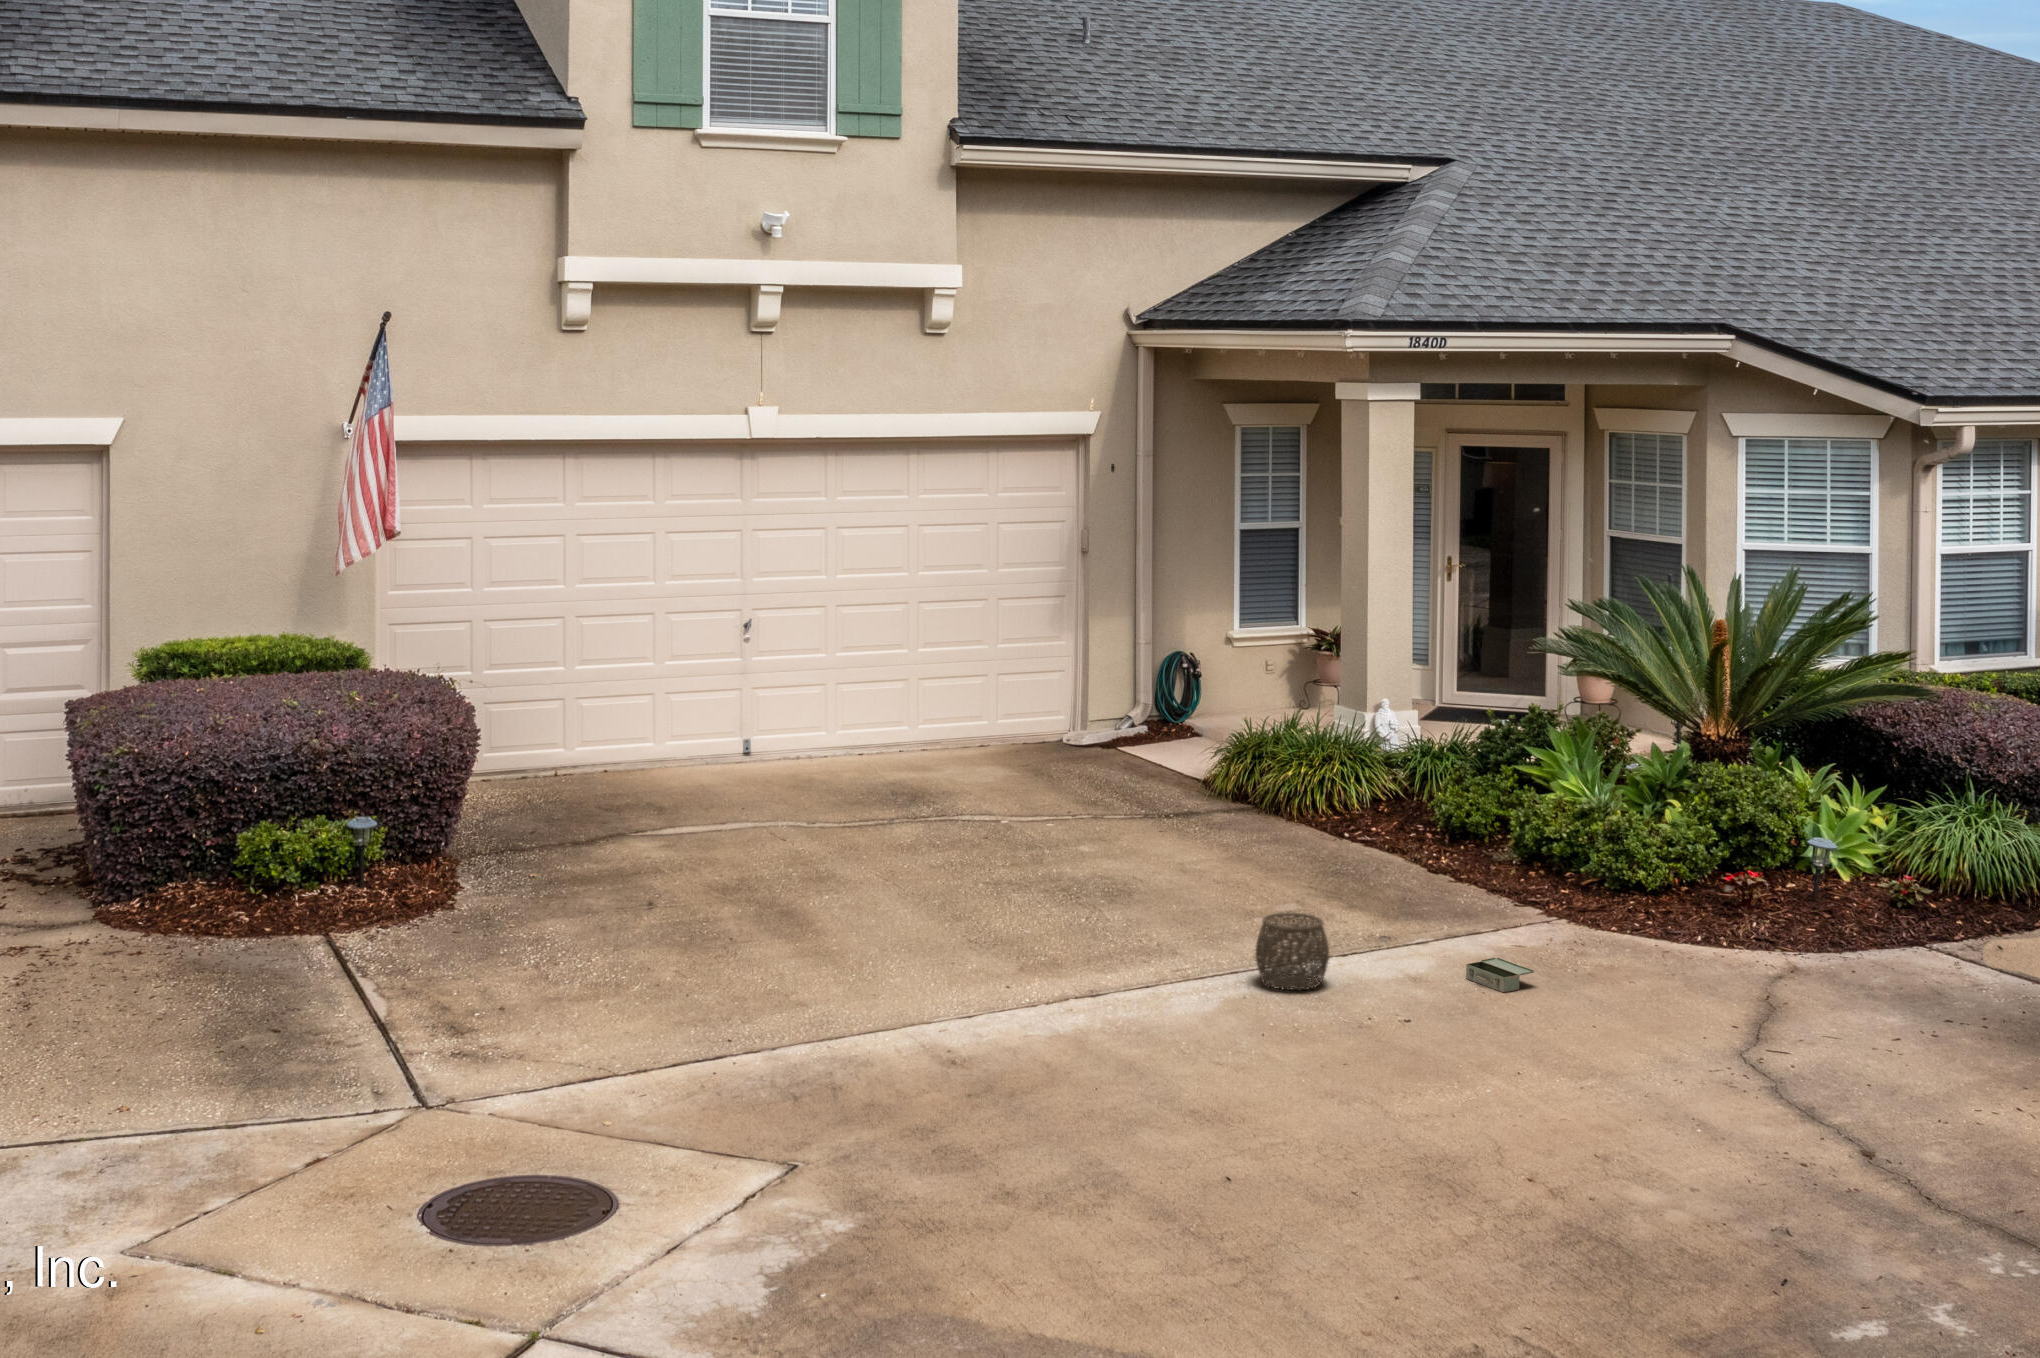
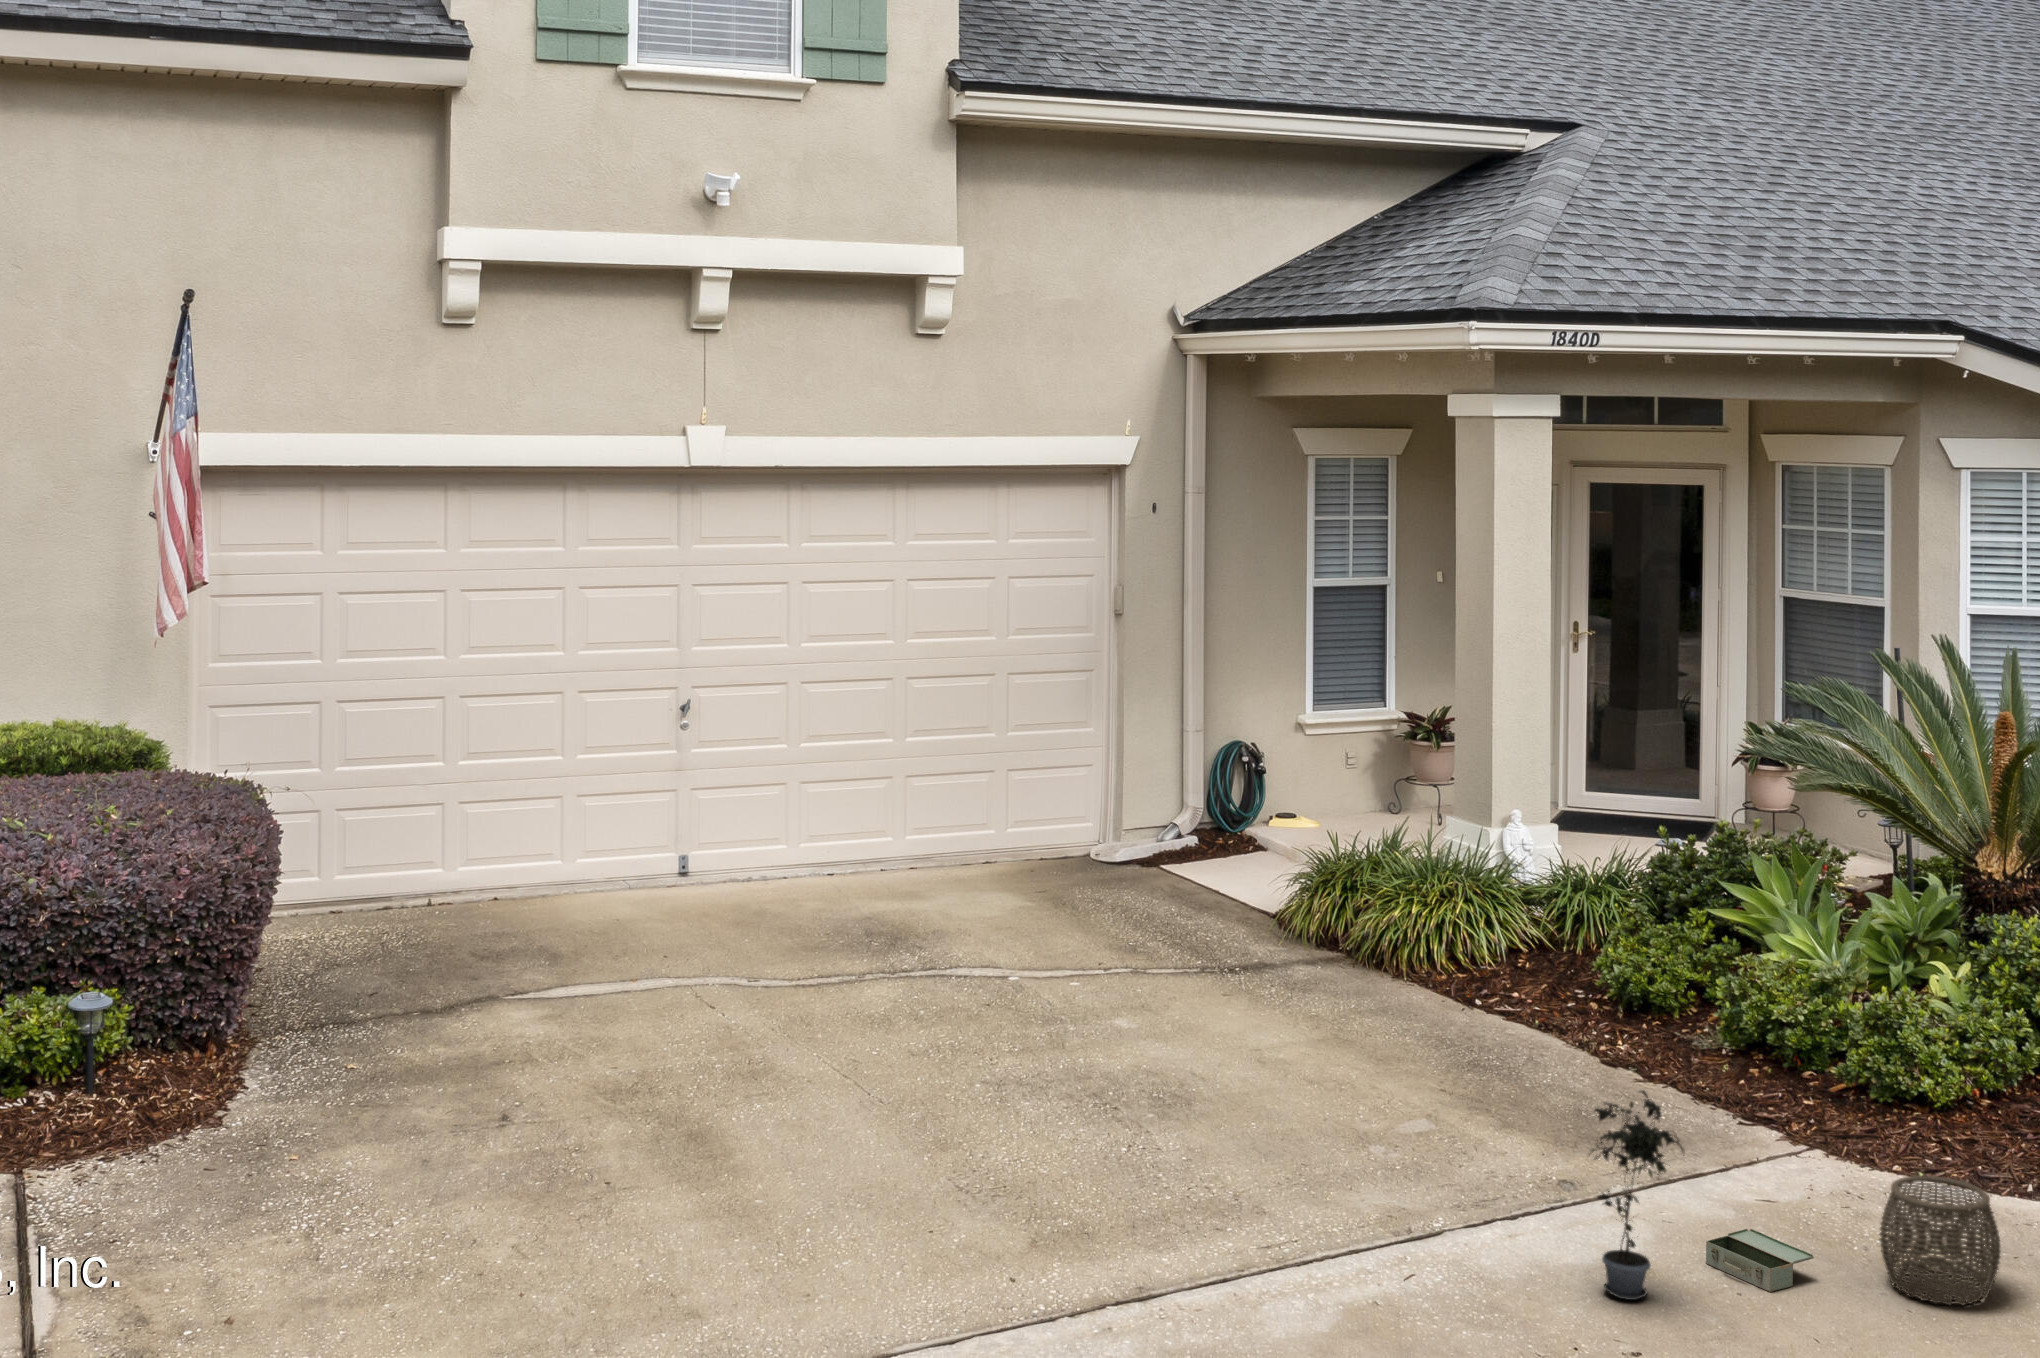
potted plant: none [1385,862,1445,997] -> present [1589,1090,1685,1300]
woven basket: present [1256,913,1330,990] -> present [1879,1176,2001,1305]

